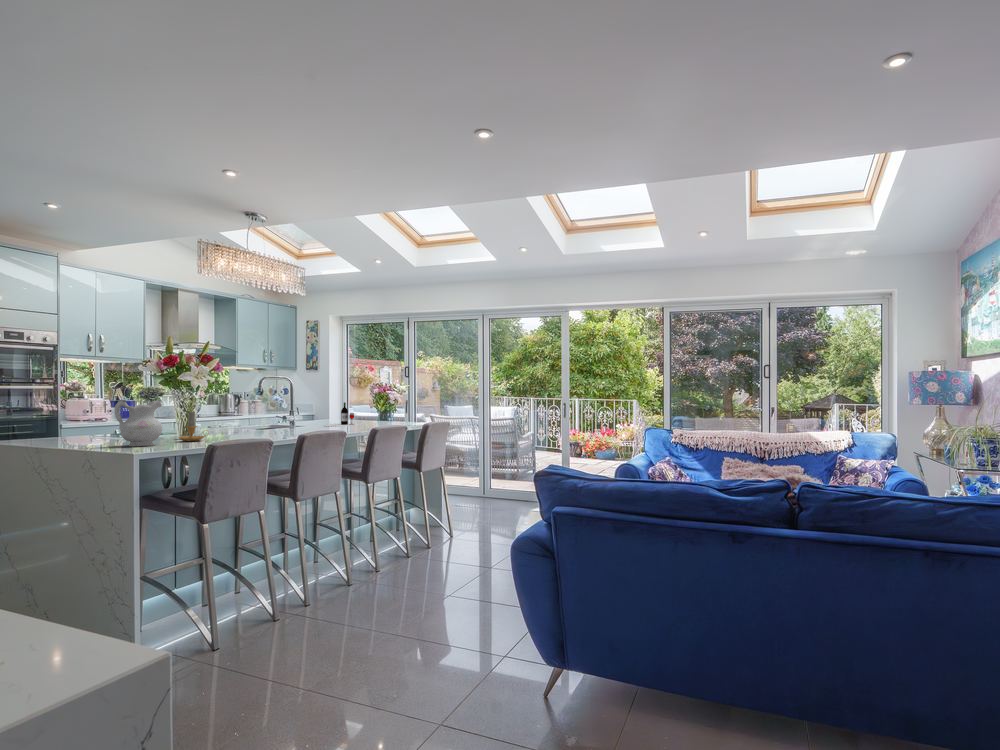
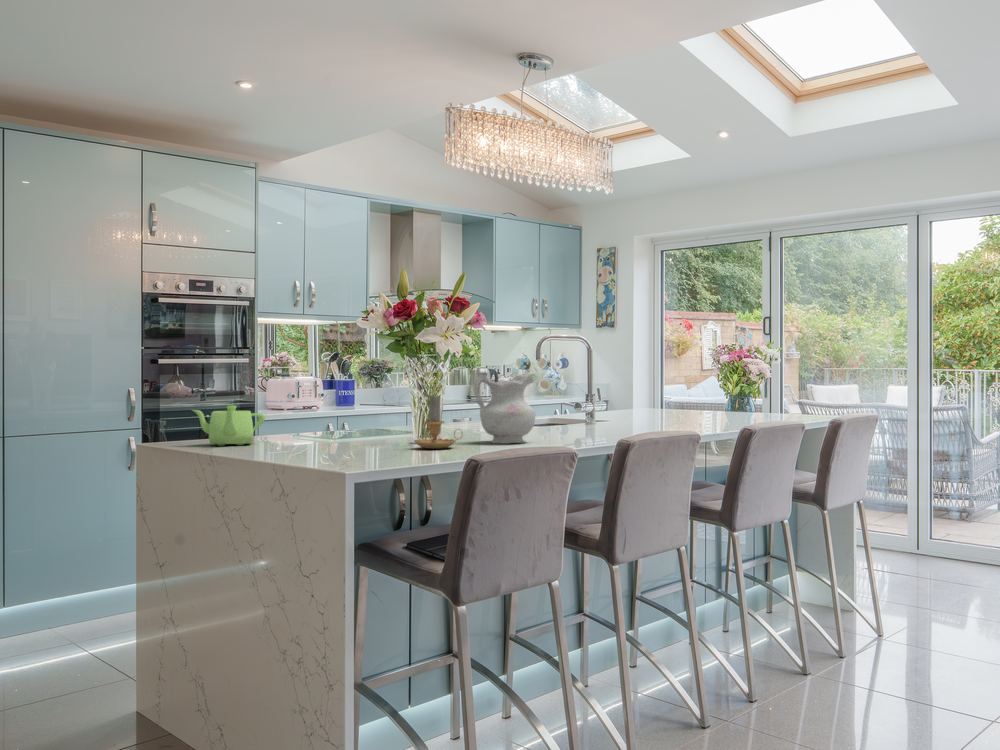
ceramic pitcher: present [115,400,162,446] -> present [474,372,535,444]
wine bottle: present [325,402,362,426] -> none [636,382,703,424]
teapot: none [20,419,75,444] -> present [193,406,265,446]

